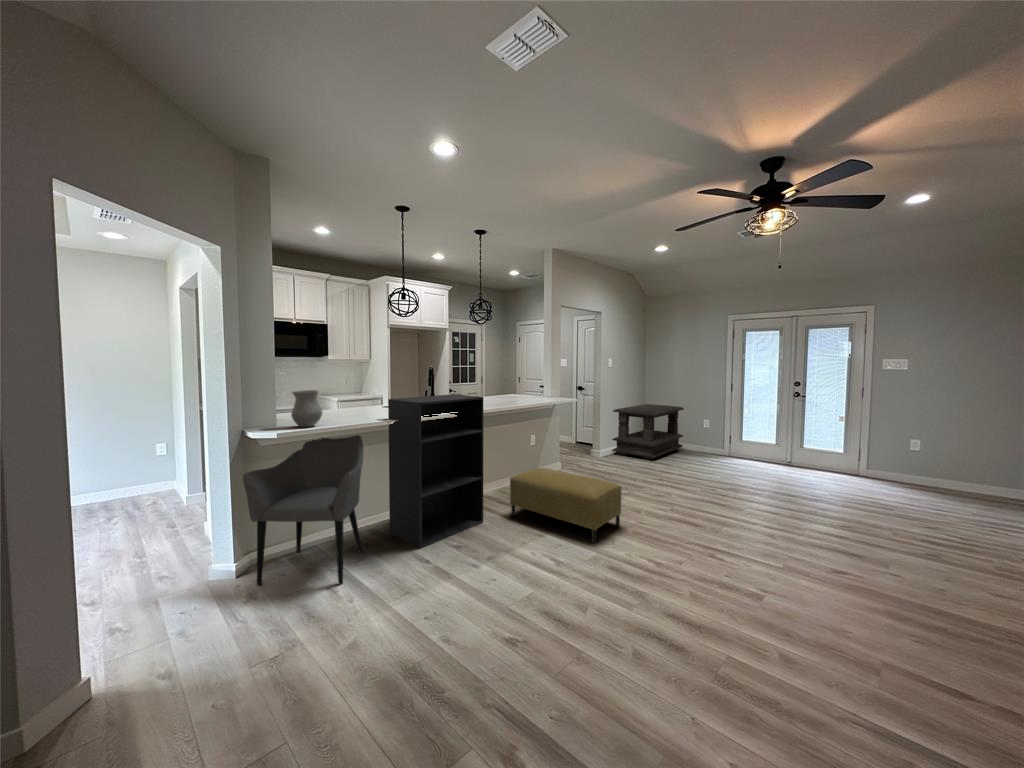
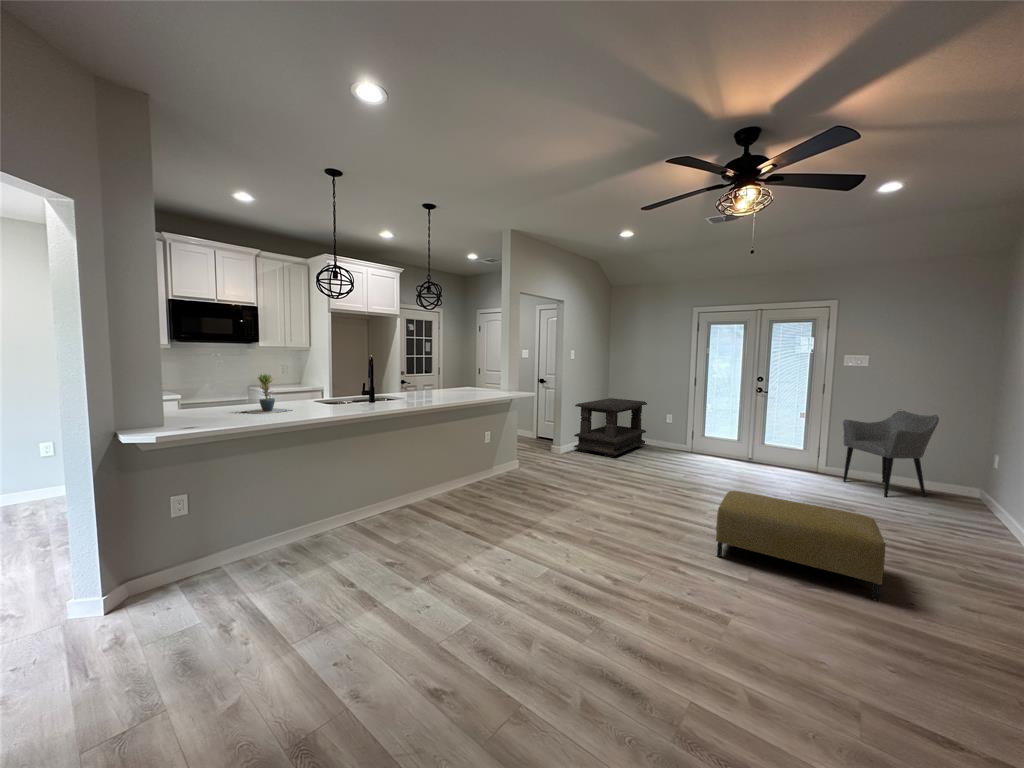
potted plant: none [327,382,370,417] -> present [243,374,290,414]
vase: present [291,390,323,427] -> none [181,383,223,428]
bookshelf: present [388,394,483,549] -> none [311,388,426,568]
armchair: present [243,435,363,586] -> present [843,411,939,497]
ottoman: present [510,468,621,543] -> present [716,491,886,601]

